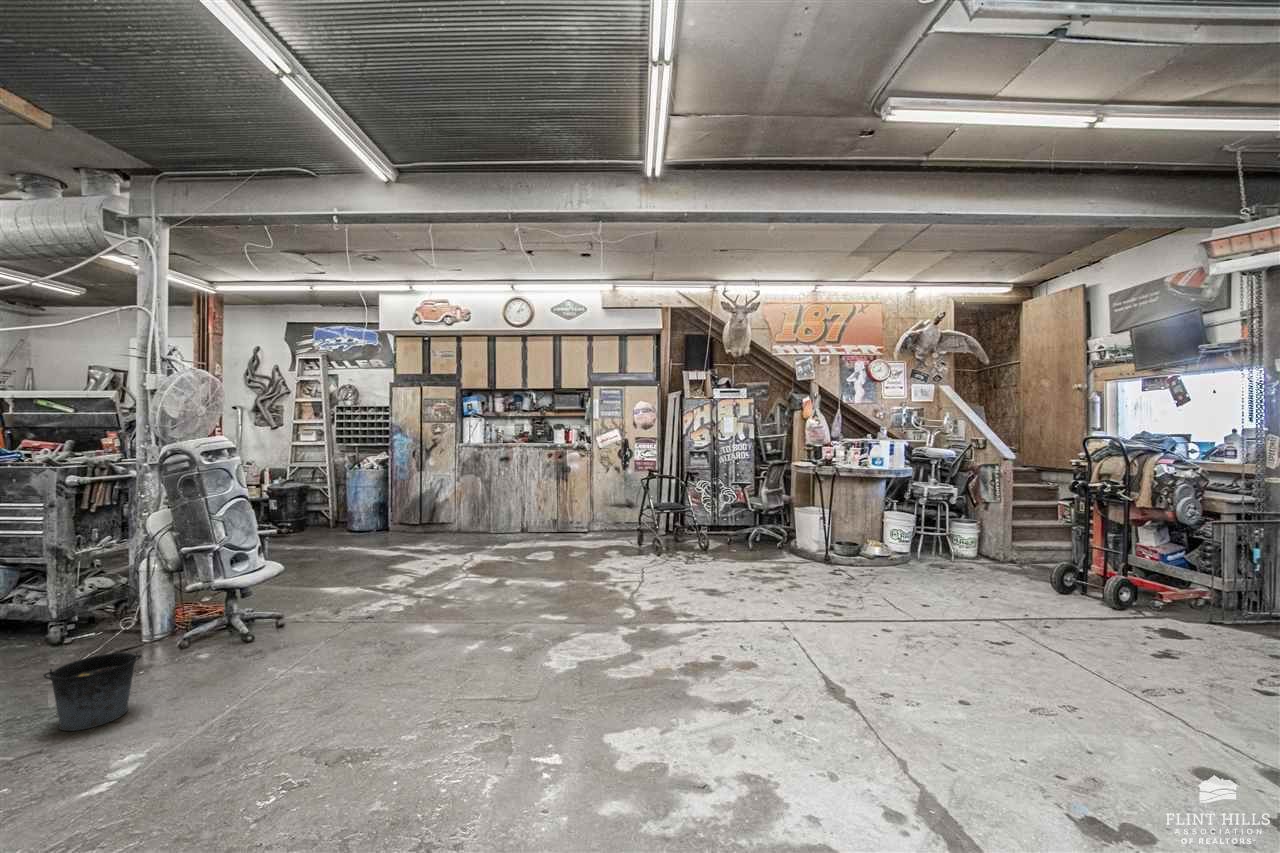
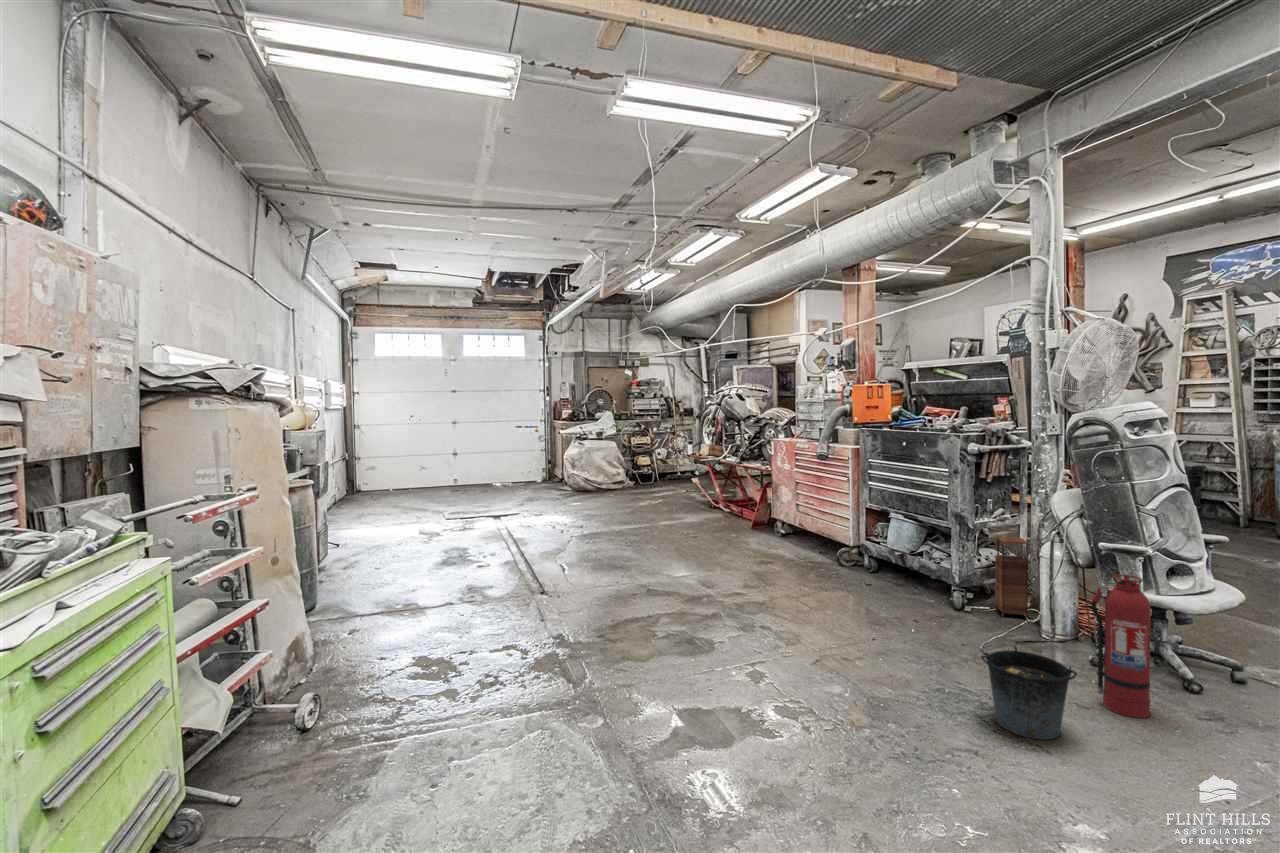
storage cabinet: none [97,559,131,638] -> present [995,537,1028,619]
fire extinguisher: none [166,568,212,677] -> present [1091,574,1151,718]

